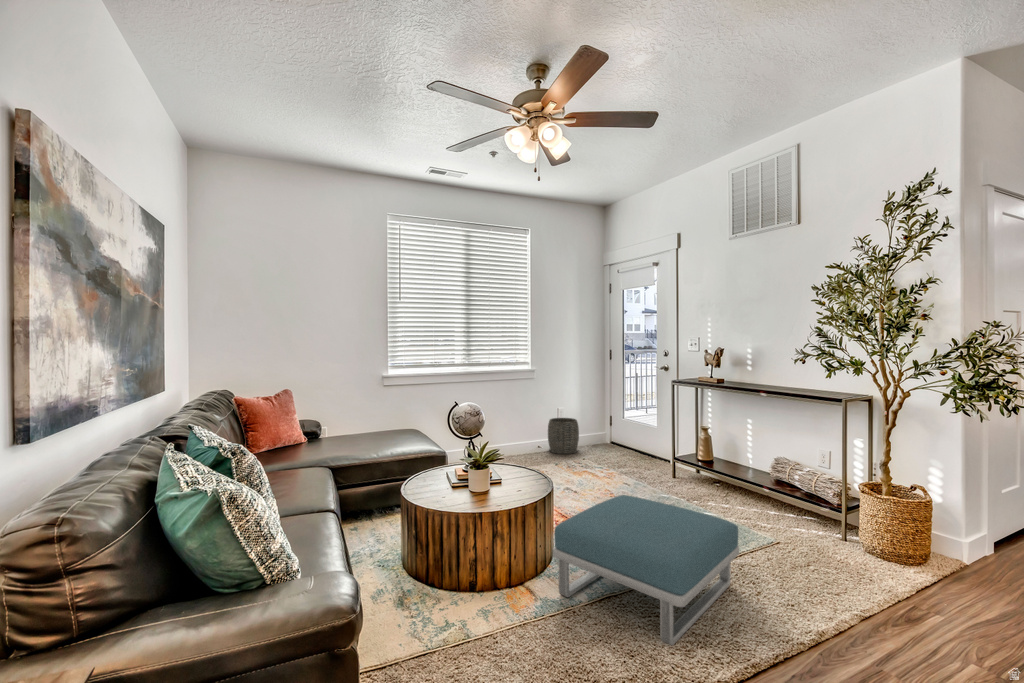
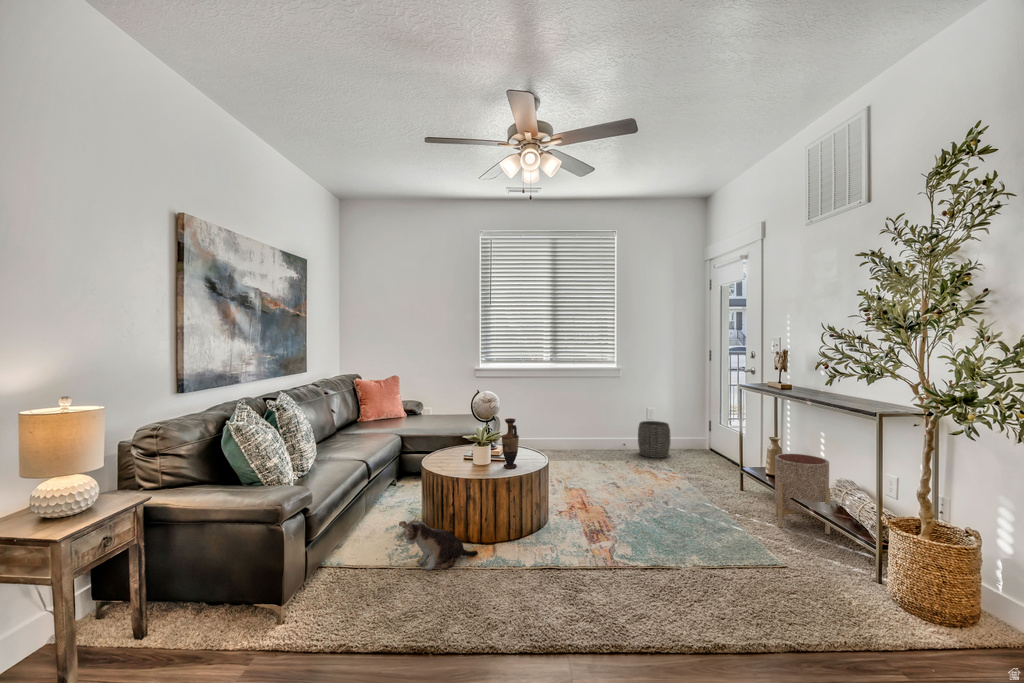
vase: none [510,431,530,490] -> present [502,418,519,468]
planter: none [720,439,777,508] -> present [775,454,830,534]
footstool: present [553,495,739,645] -> none [510,487,676,605]
plush toy: none [448,579,522,642] -> present [399,521,478,570]

